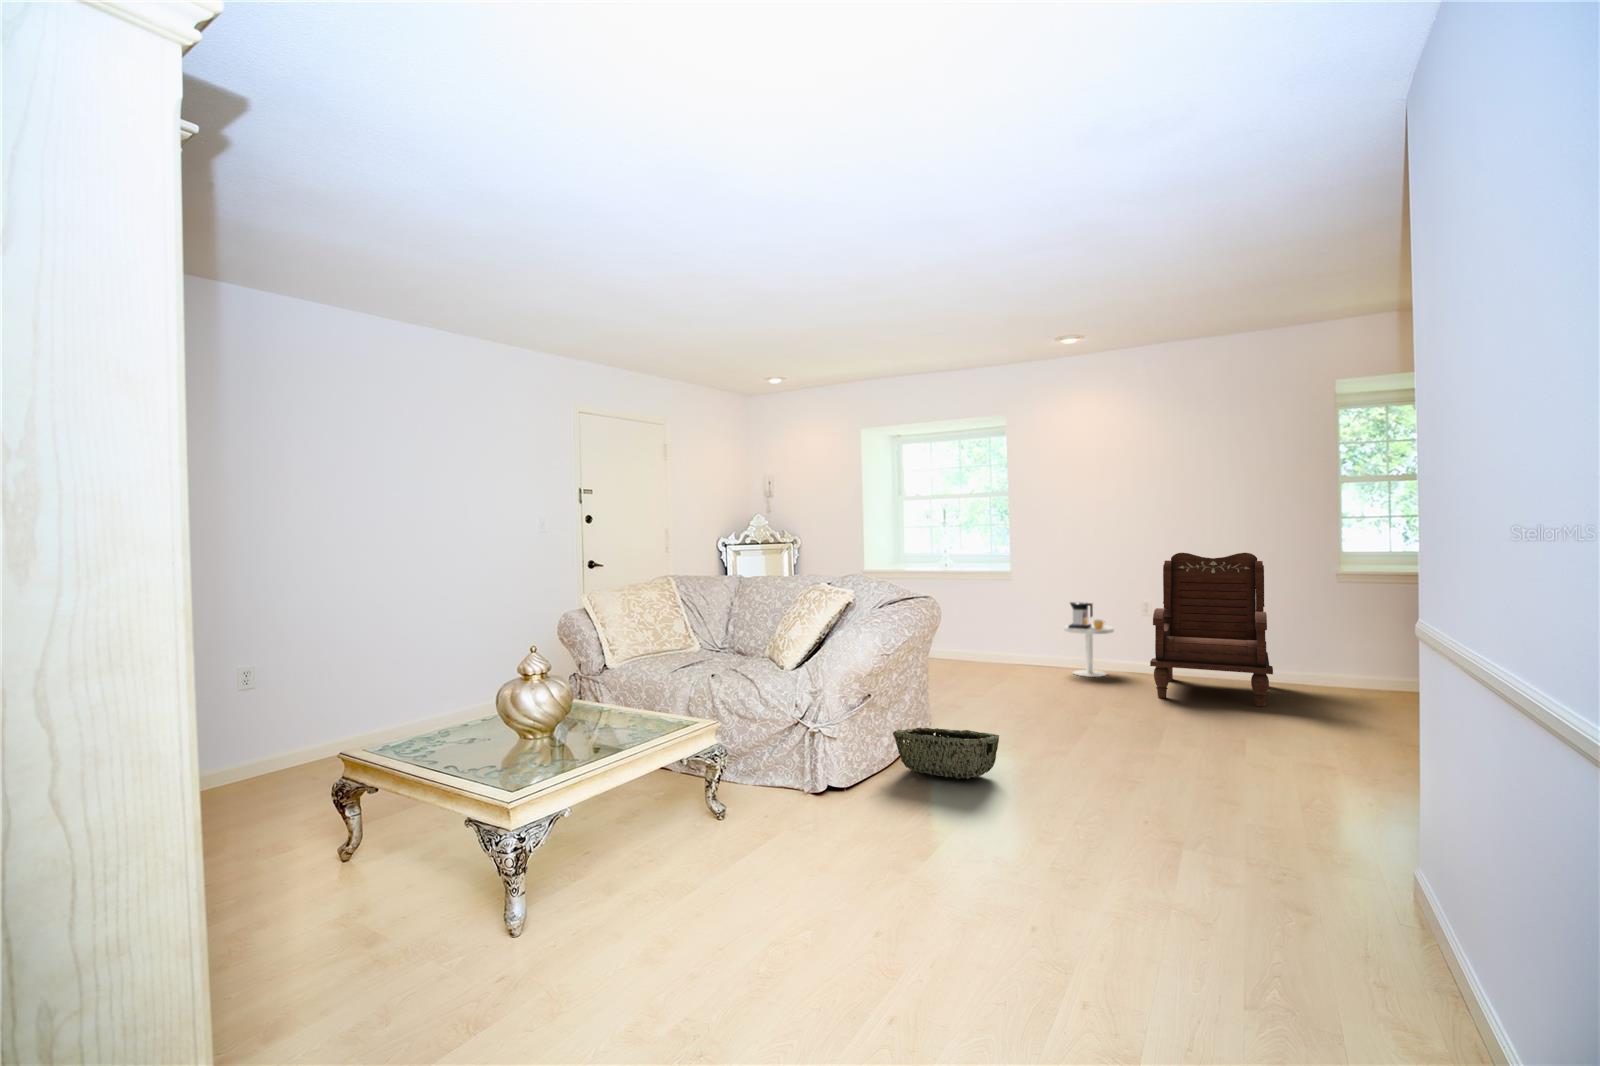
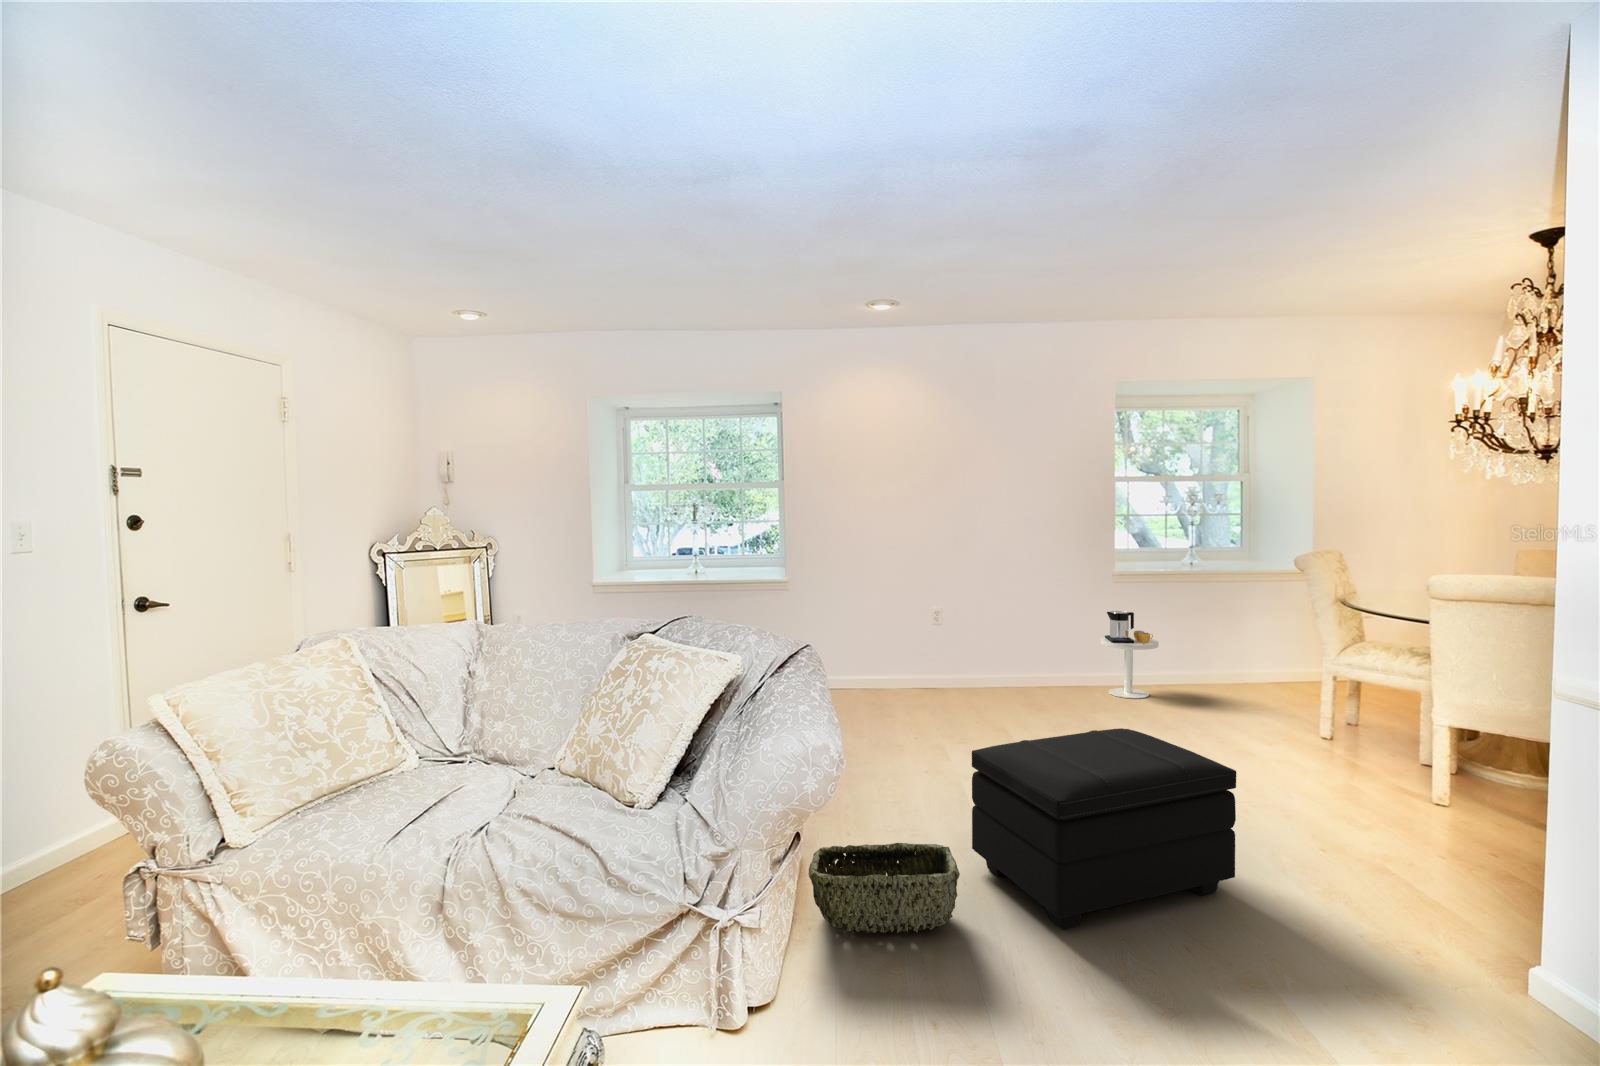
armchair: present [1150,553,1273,706] -> none [952,554,1092,722]
side table: present [1065,602,1114,677] -> present [1100,611,1158,699]
footstool: none [1037,675,1229,801] -> present [972,728,1236,929]

